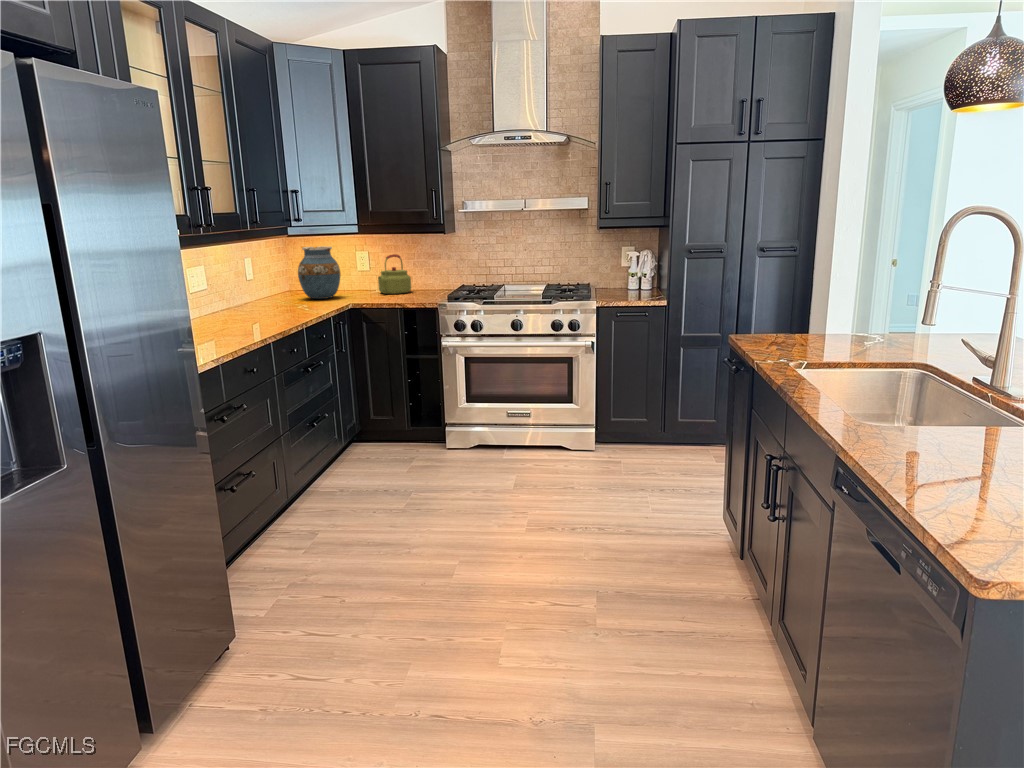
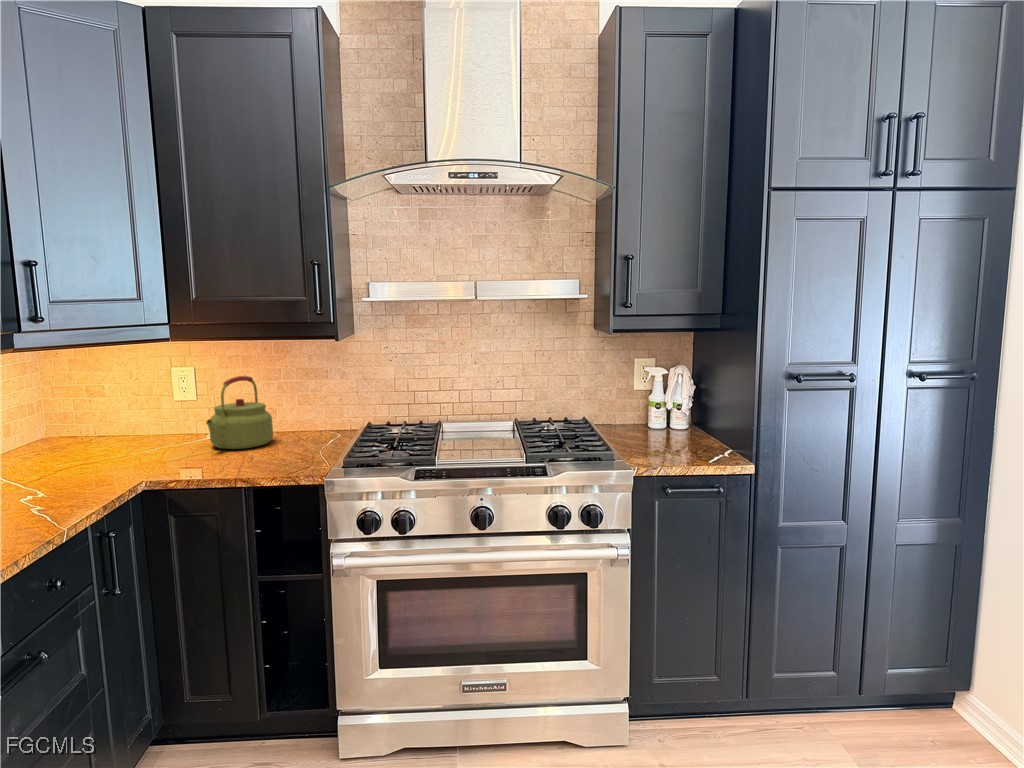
vase: present [298,246,340,299] -> none [33,366,128,470]

